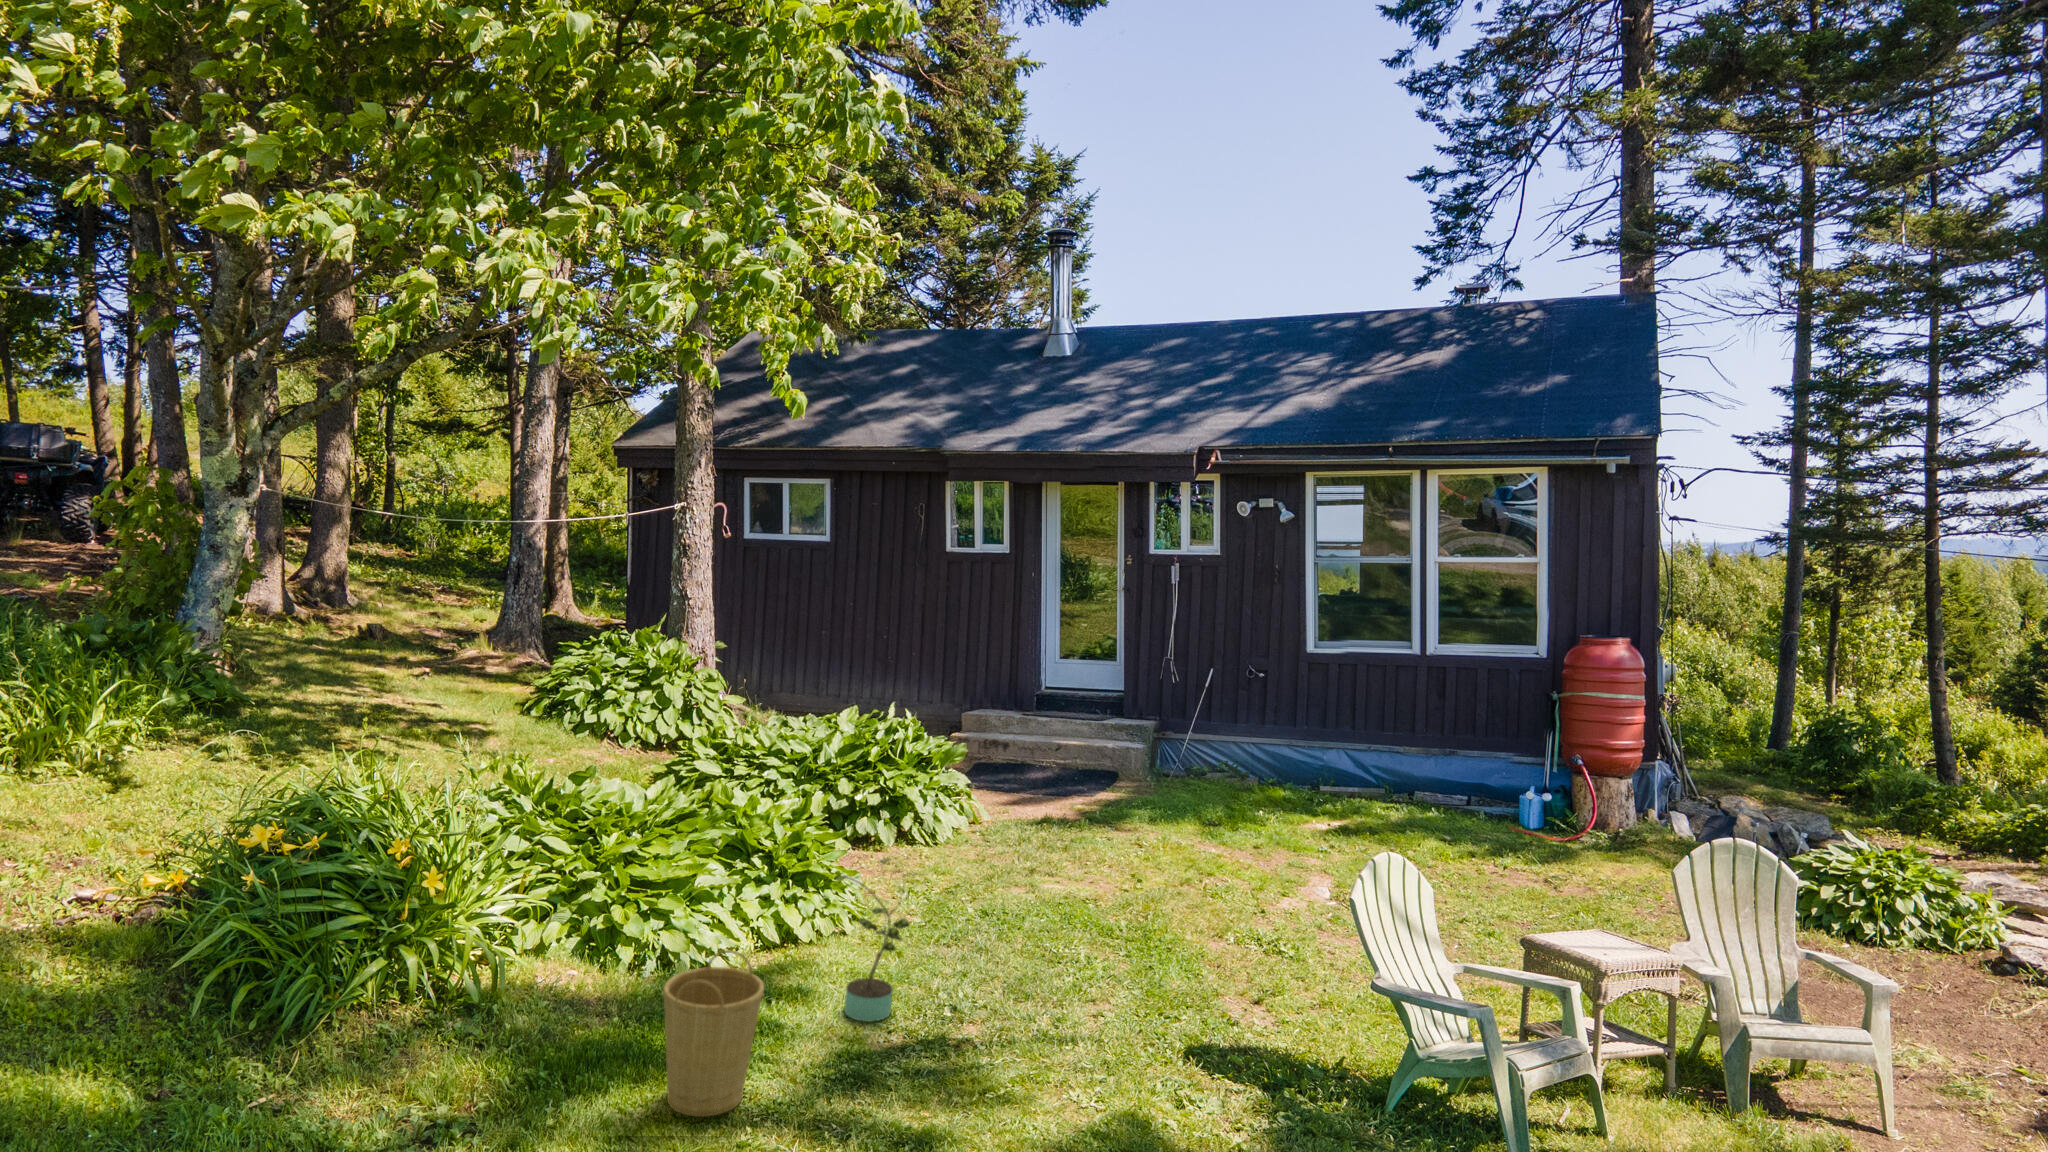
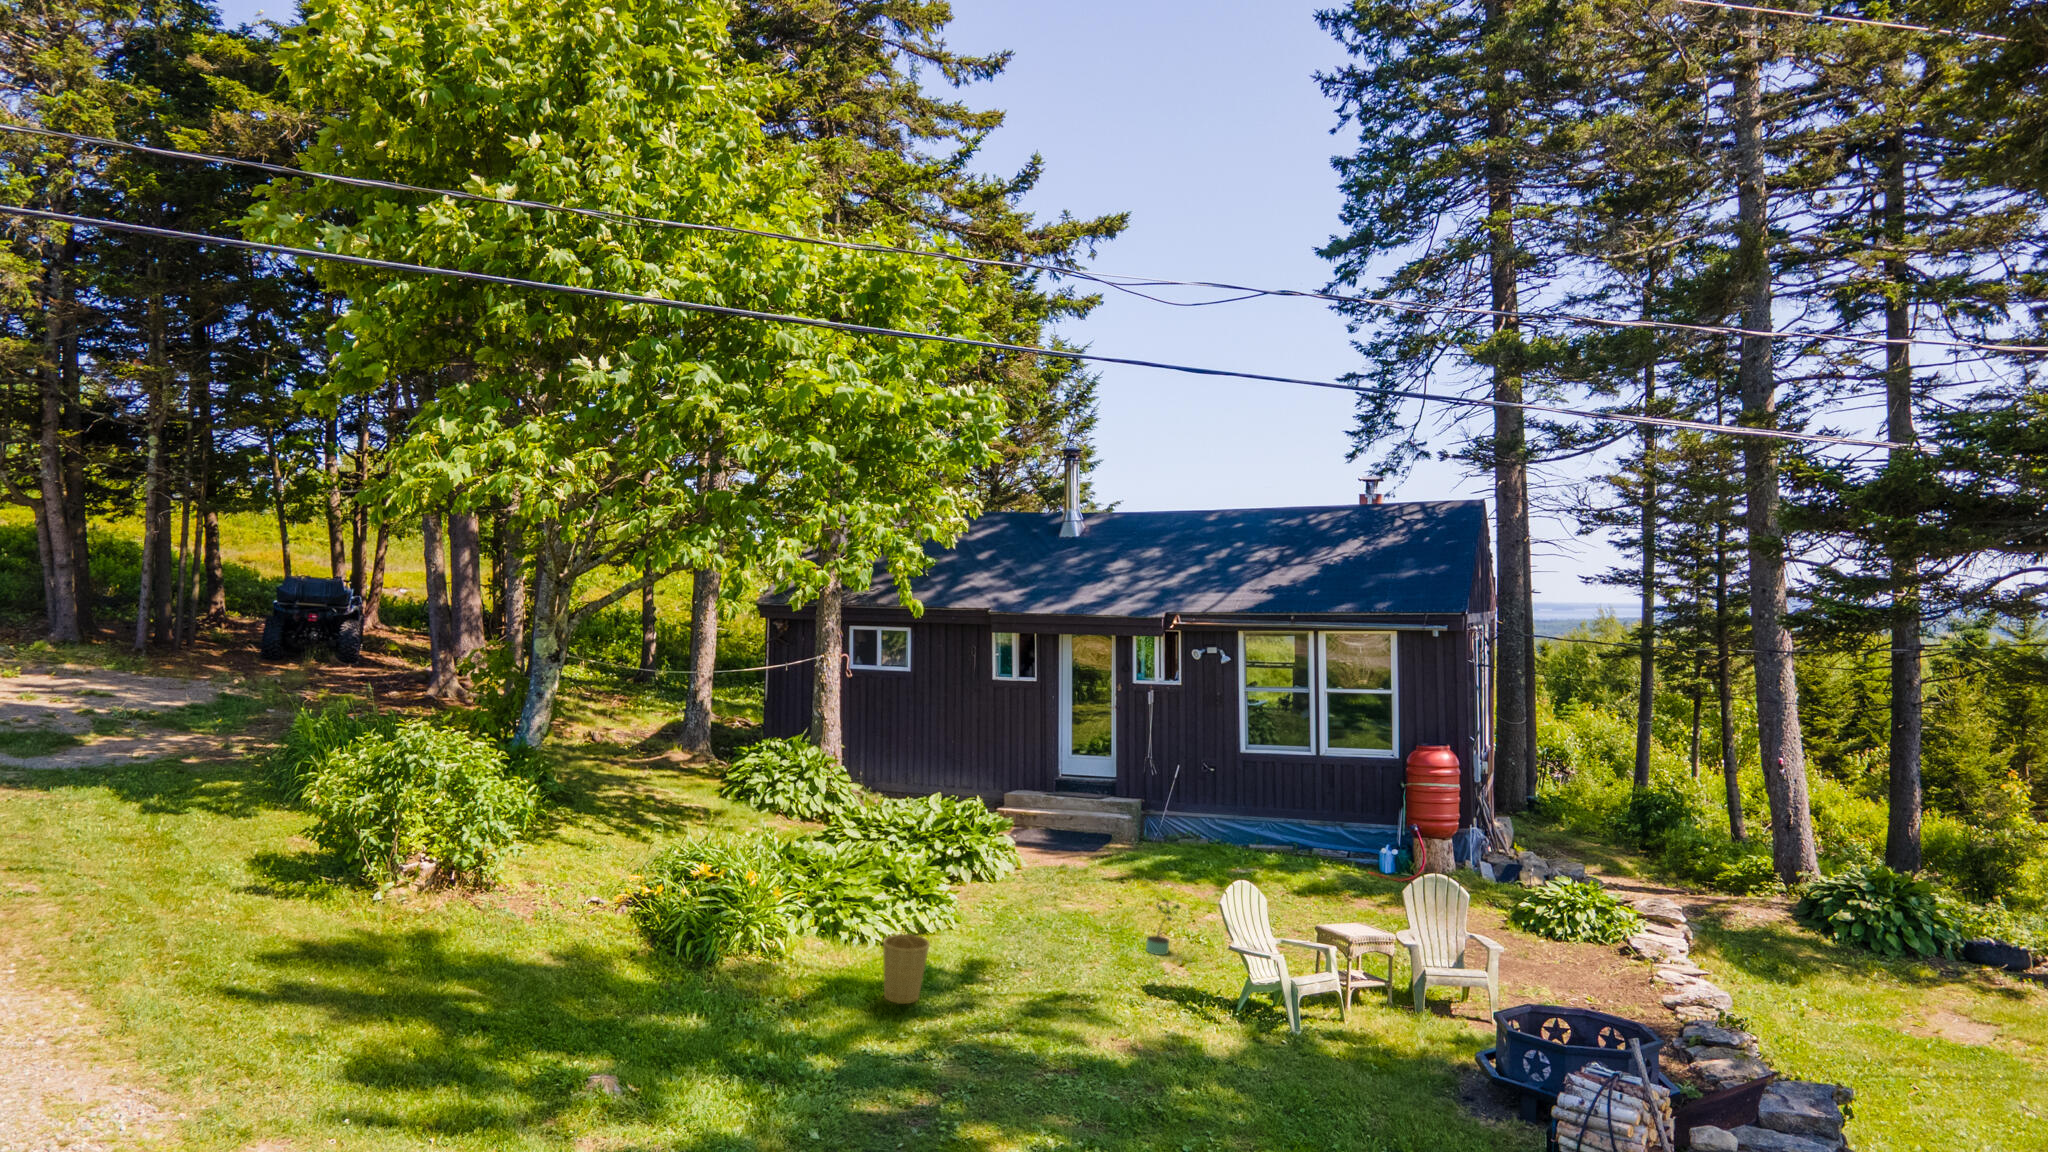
potted plant: present [836,858,917,1022] -> present [1144,877,1180,955]

